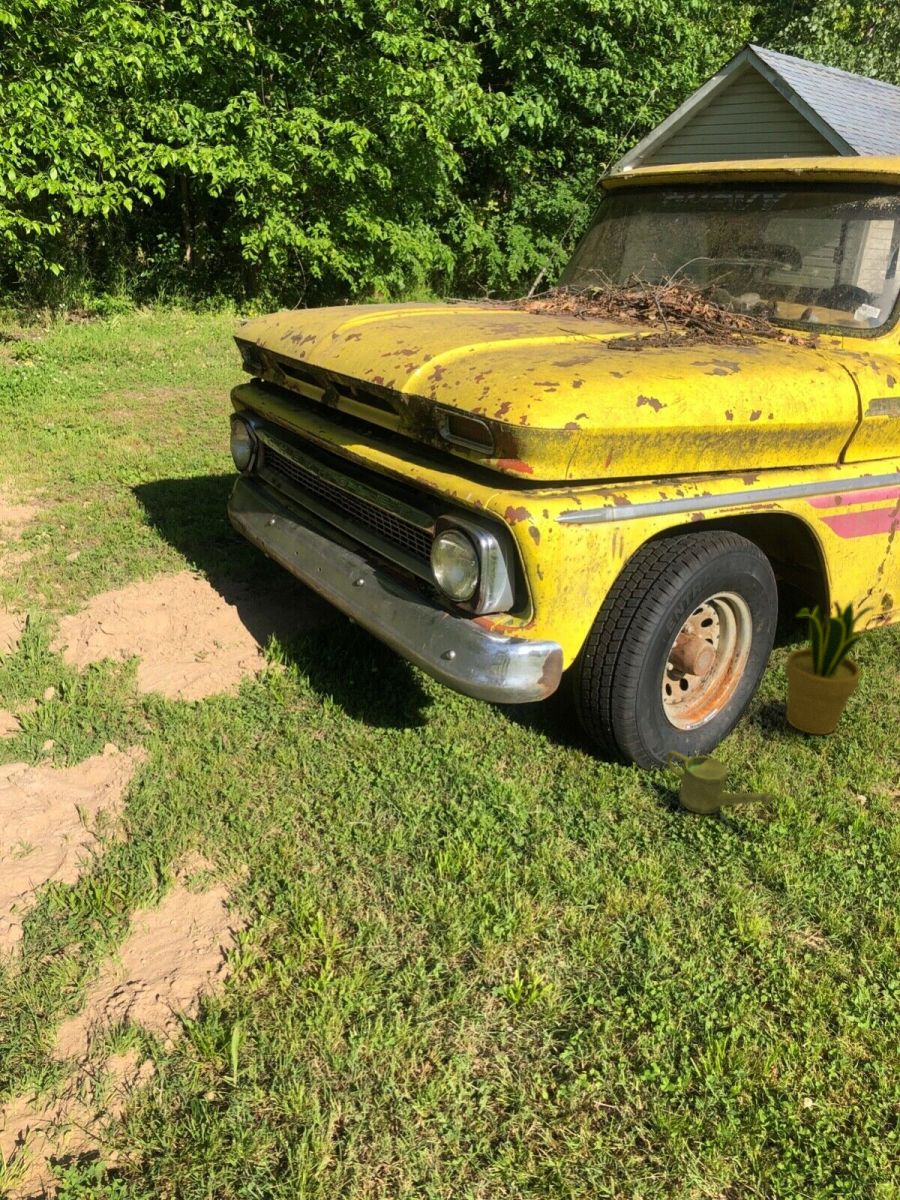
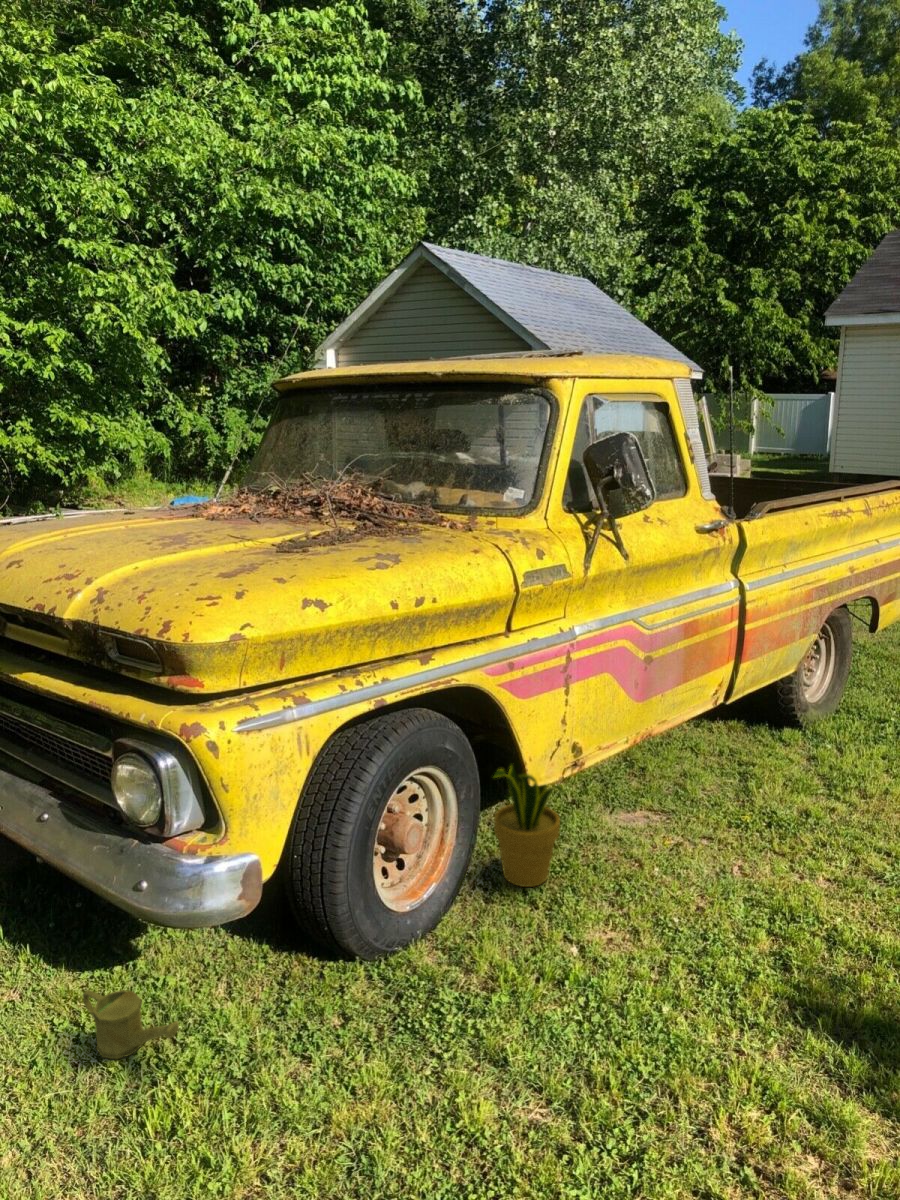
watering can: present [666,750,774,814] -> present [83,990,179,1059]

